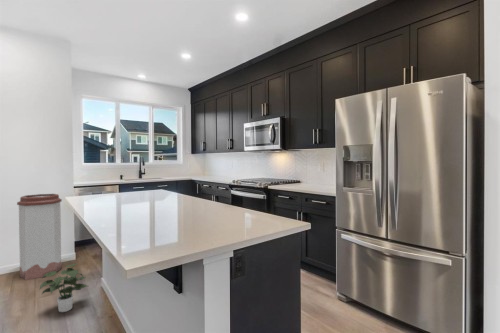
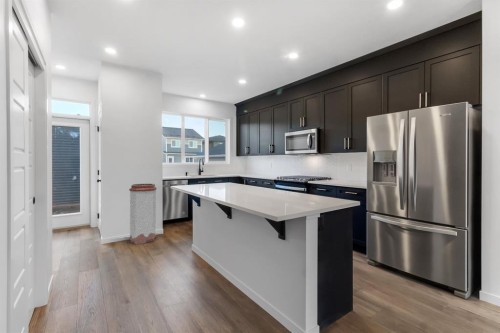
potted plant: present [40,264,87,312] -> none [160,231,189,263]

